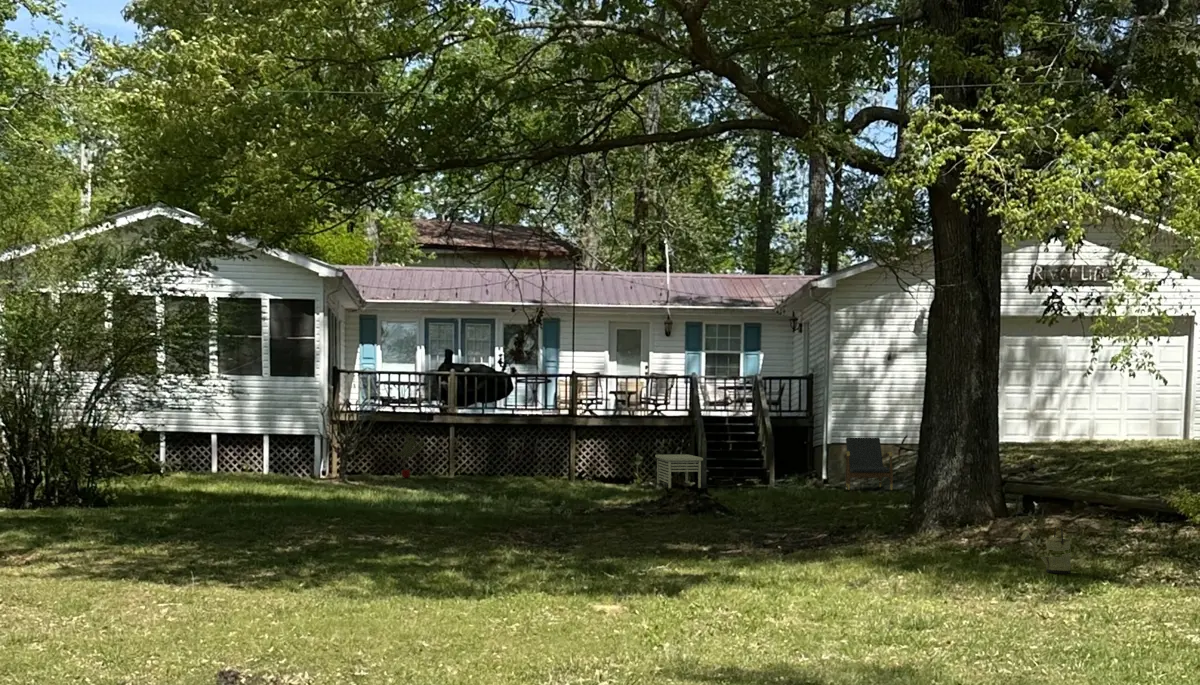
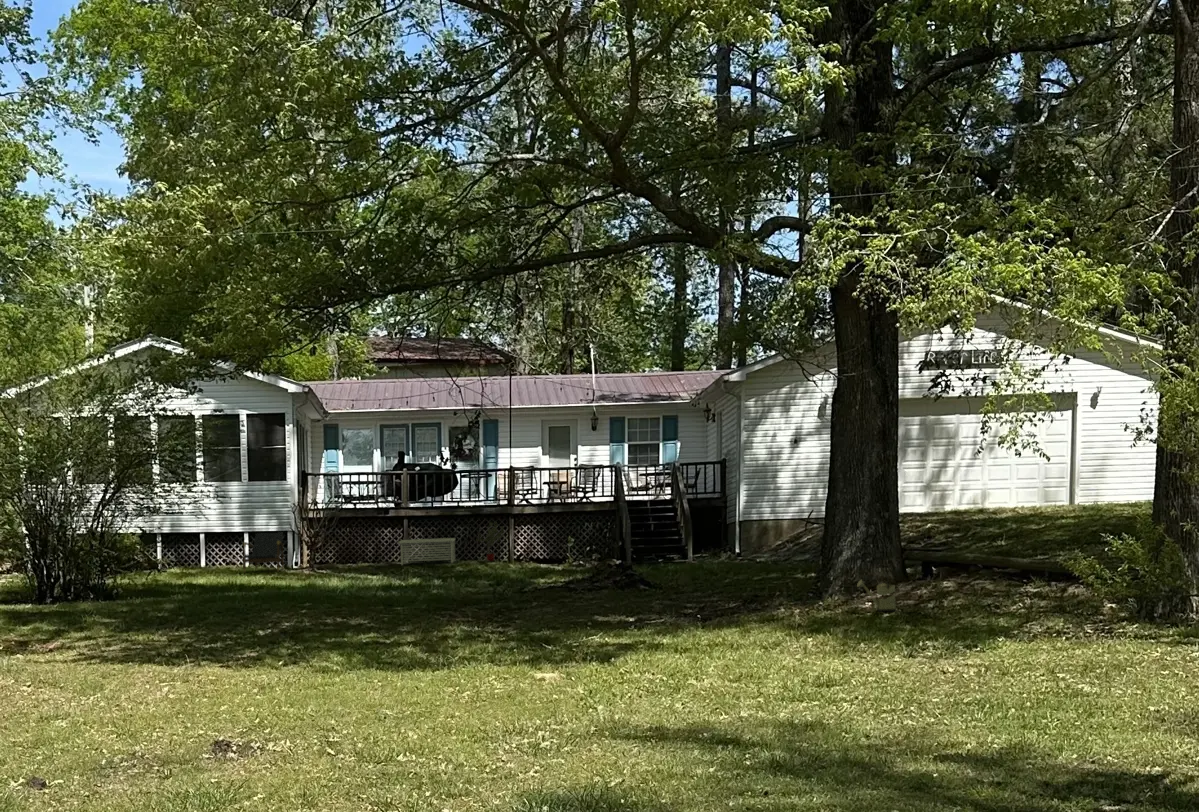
potted tree: present [389,434,423,478] -> present [477,523,504,561]
lounge chair: present [844,438,893,490] -> present [243,532,284,572]
storage bench: present [655,455,703,488] -> present [398,538,455,565]

